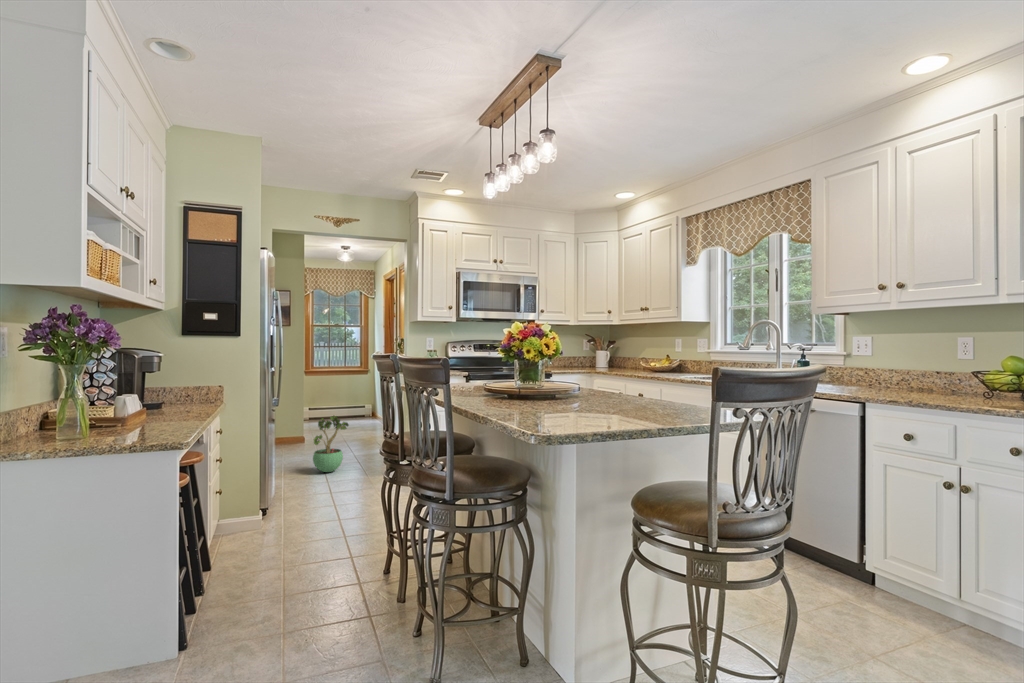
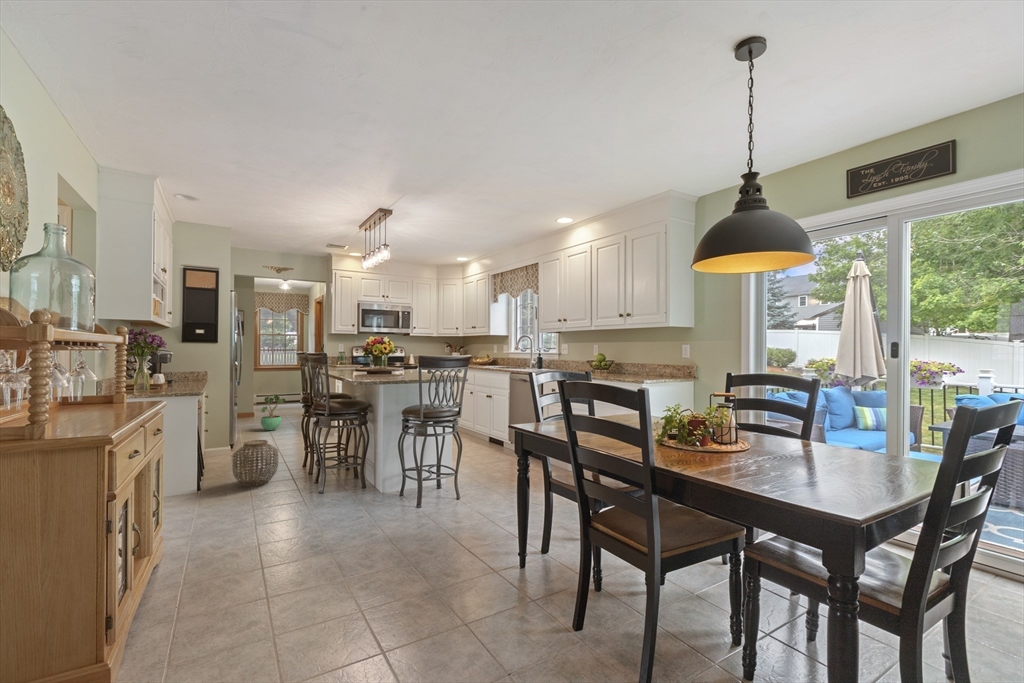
woven basket: none [253,532,342,637] -> present [232,440,278,487]

